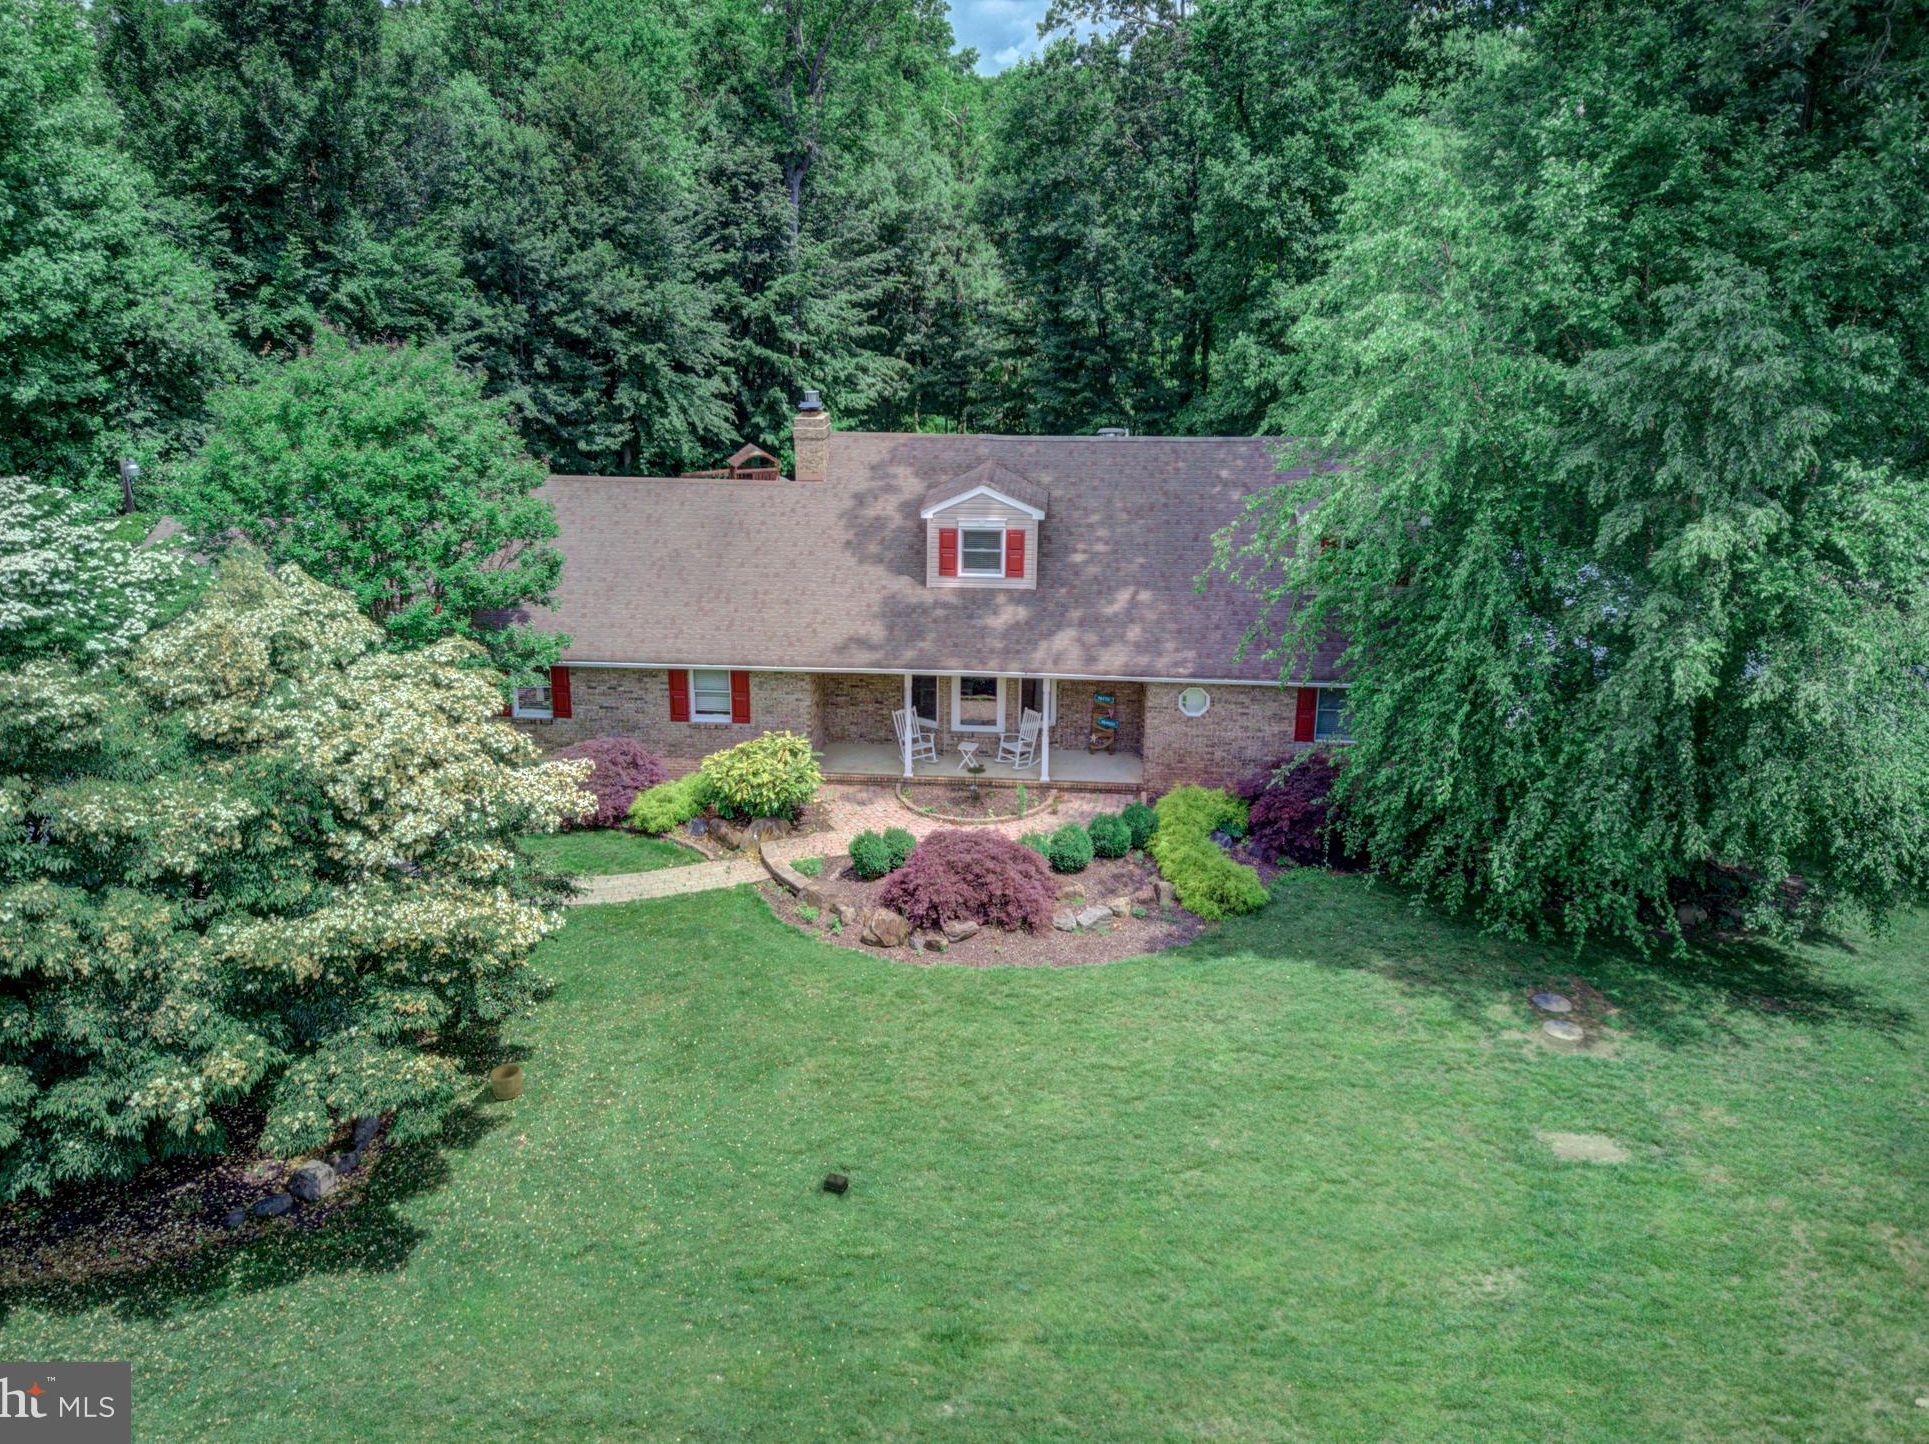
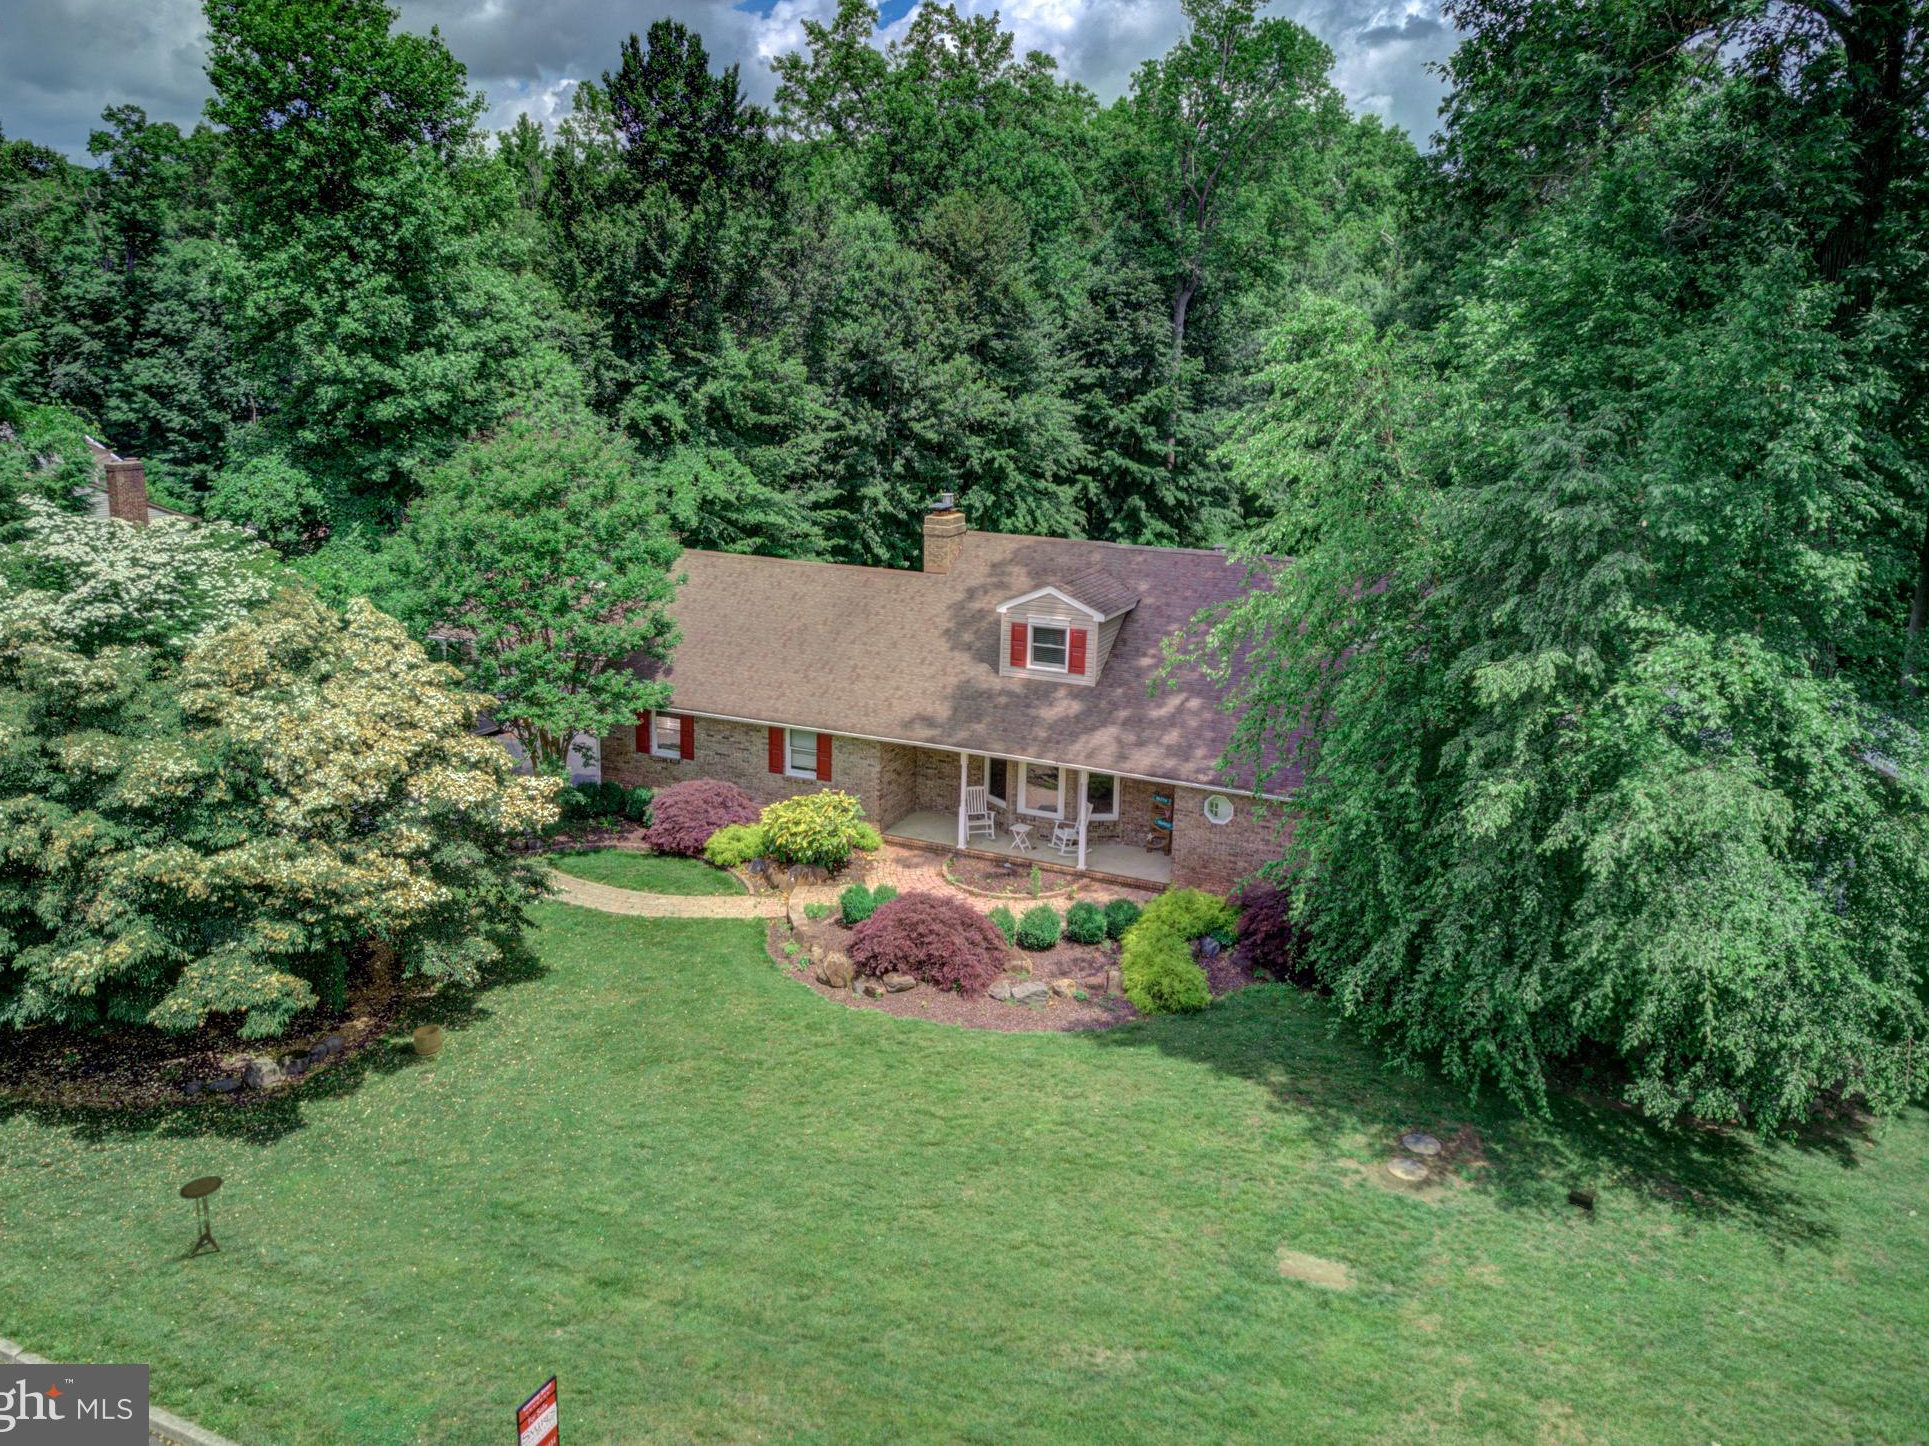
side table: present [967,767,986,805] -> present [179,1176,223,1257]
decorative plant: present [819,1156,848,1192] -> present [1563,1171,1597,1210]

